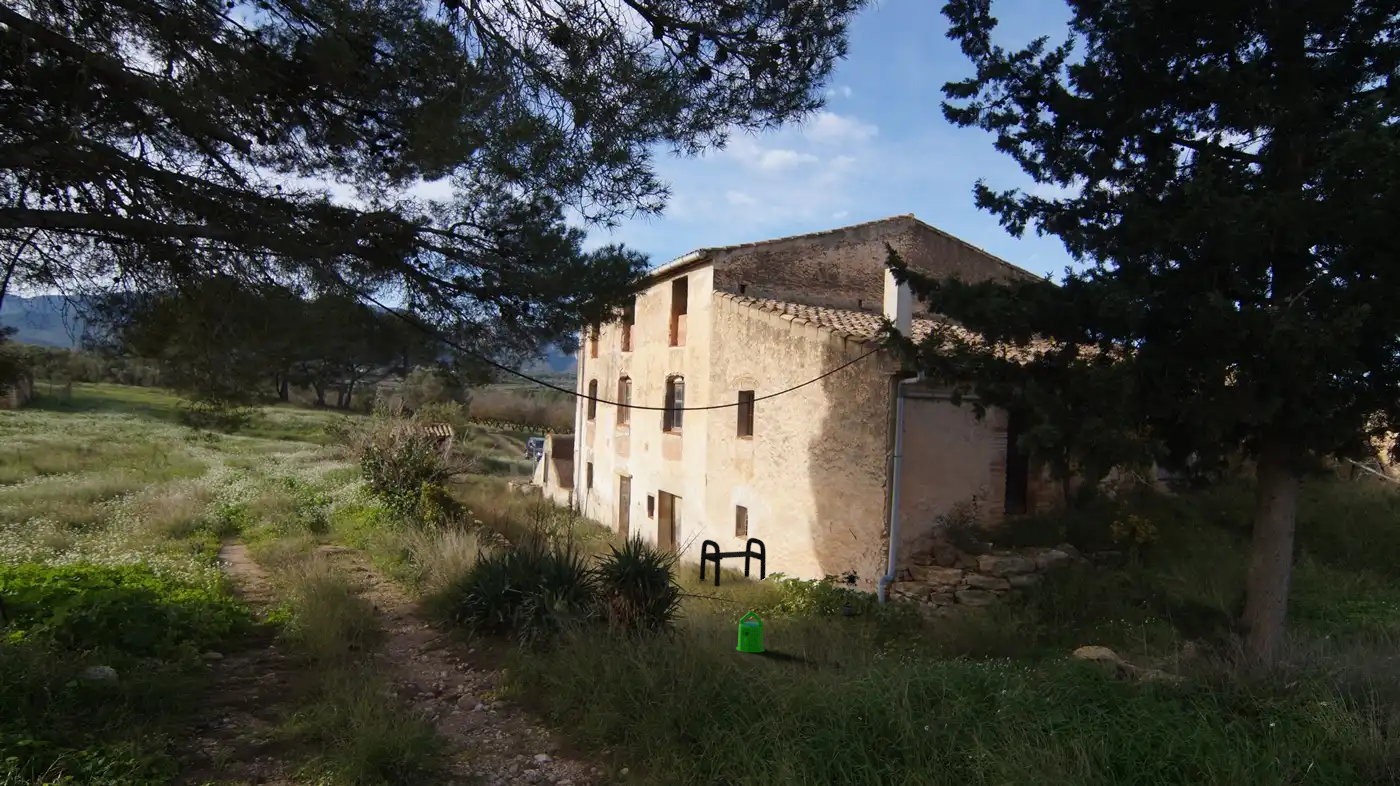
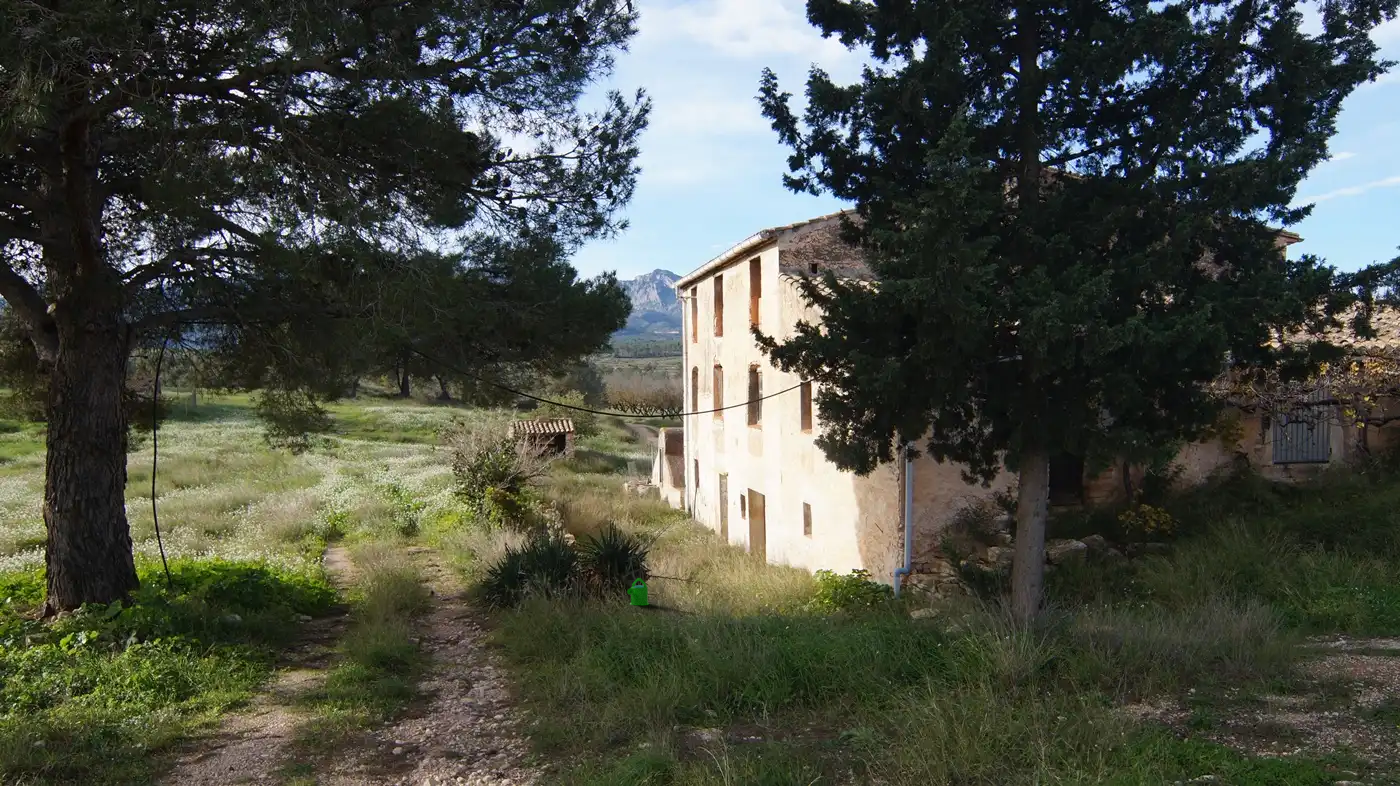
bench: present [700,538,766,586] -> none [751,535,815,581]
potted plant: present [842,568,861,616] -> none [849,560,868,605]

